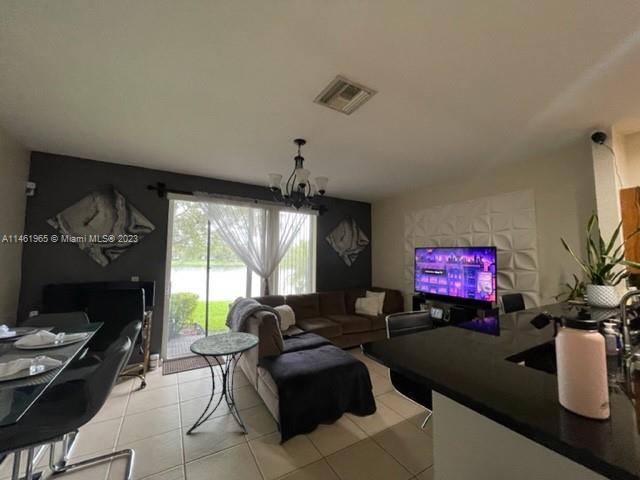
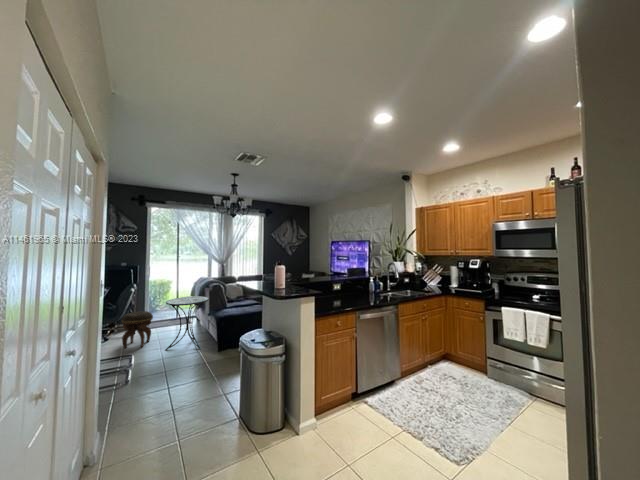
footstool: none [117,356,170,425] -> present [122,311,153,348]

